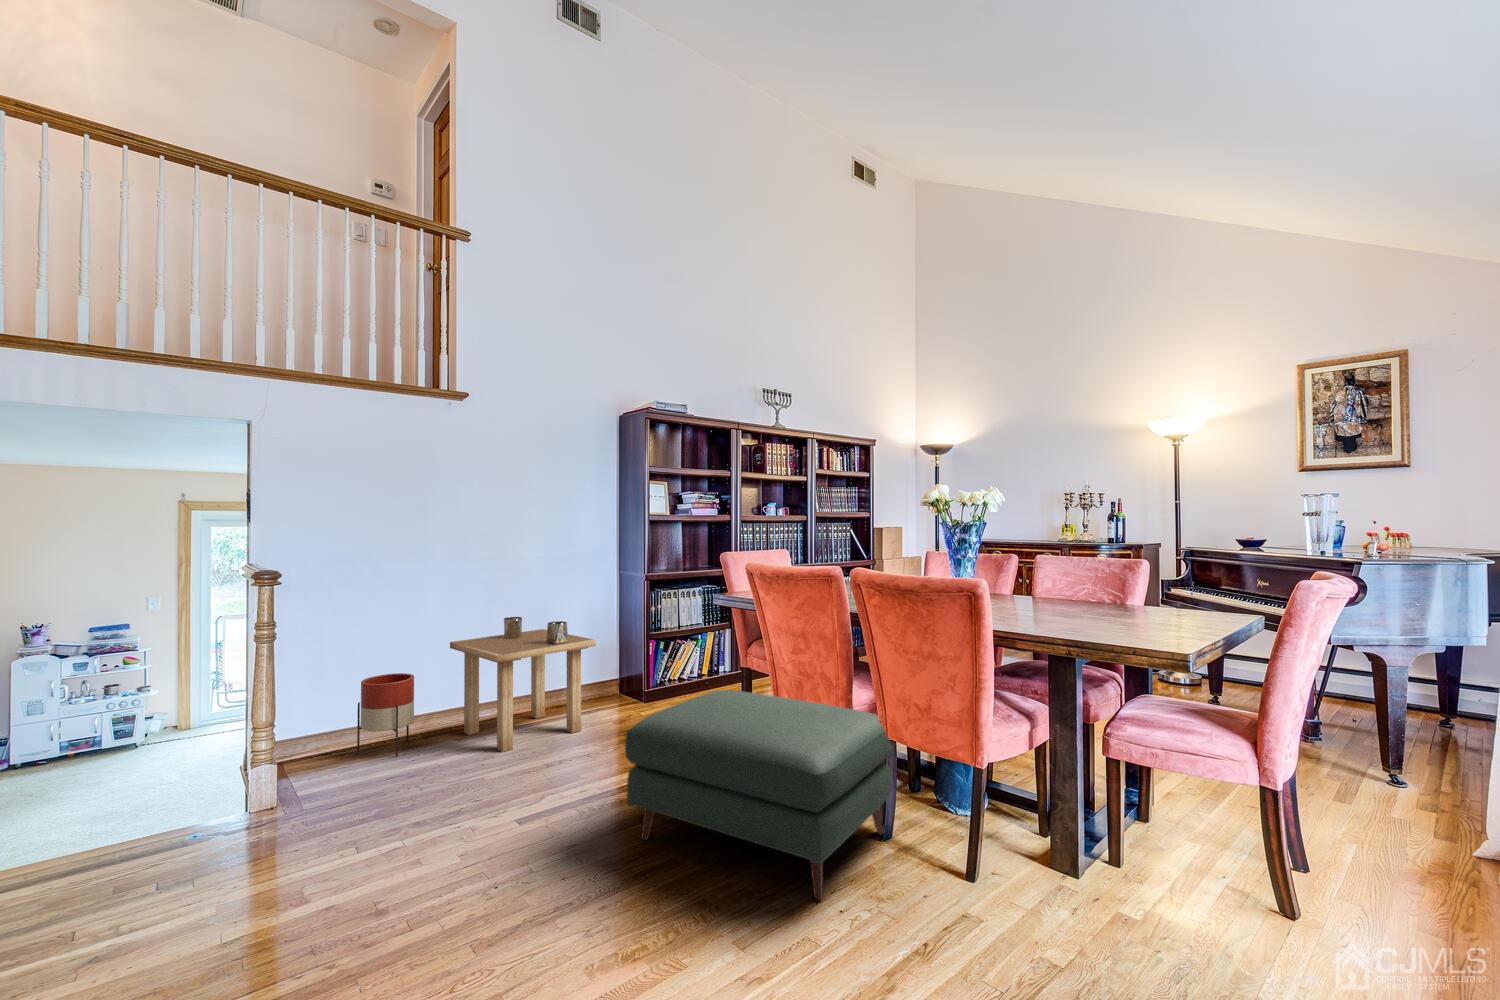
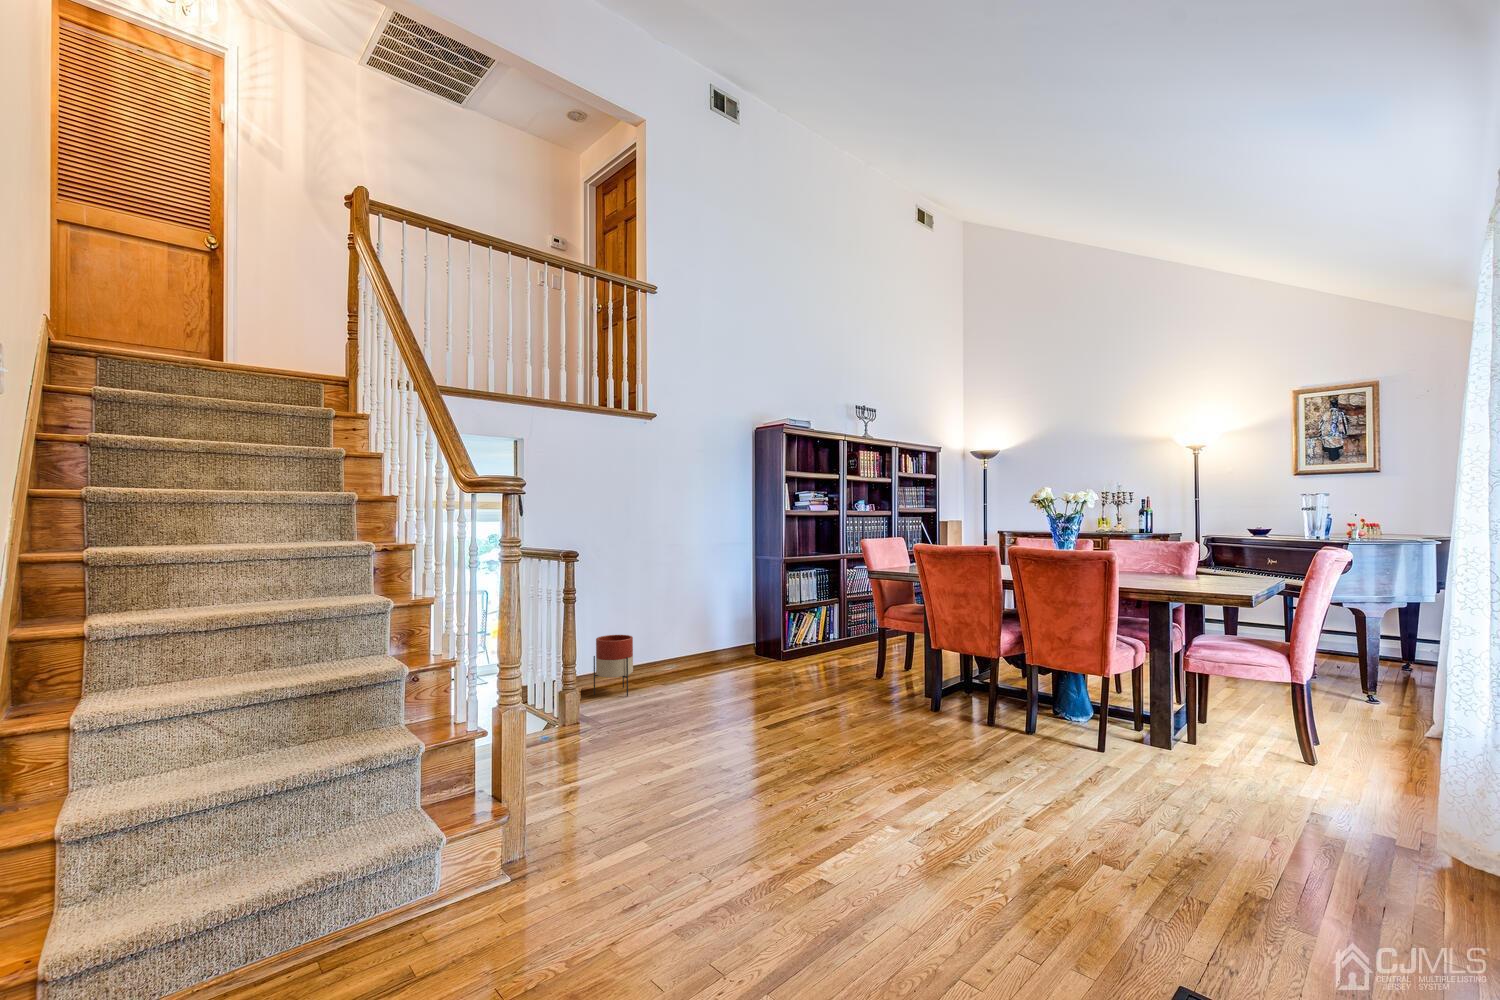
side table: present [450,617,596,752] -> none [649,592,762,693]
ottoman: present [625,690,893,900] -> none [853,638,1036,761]

